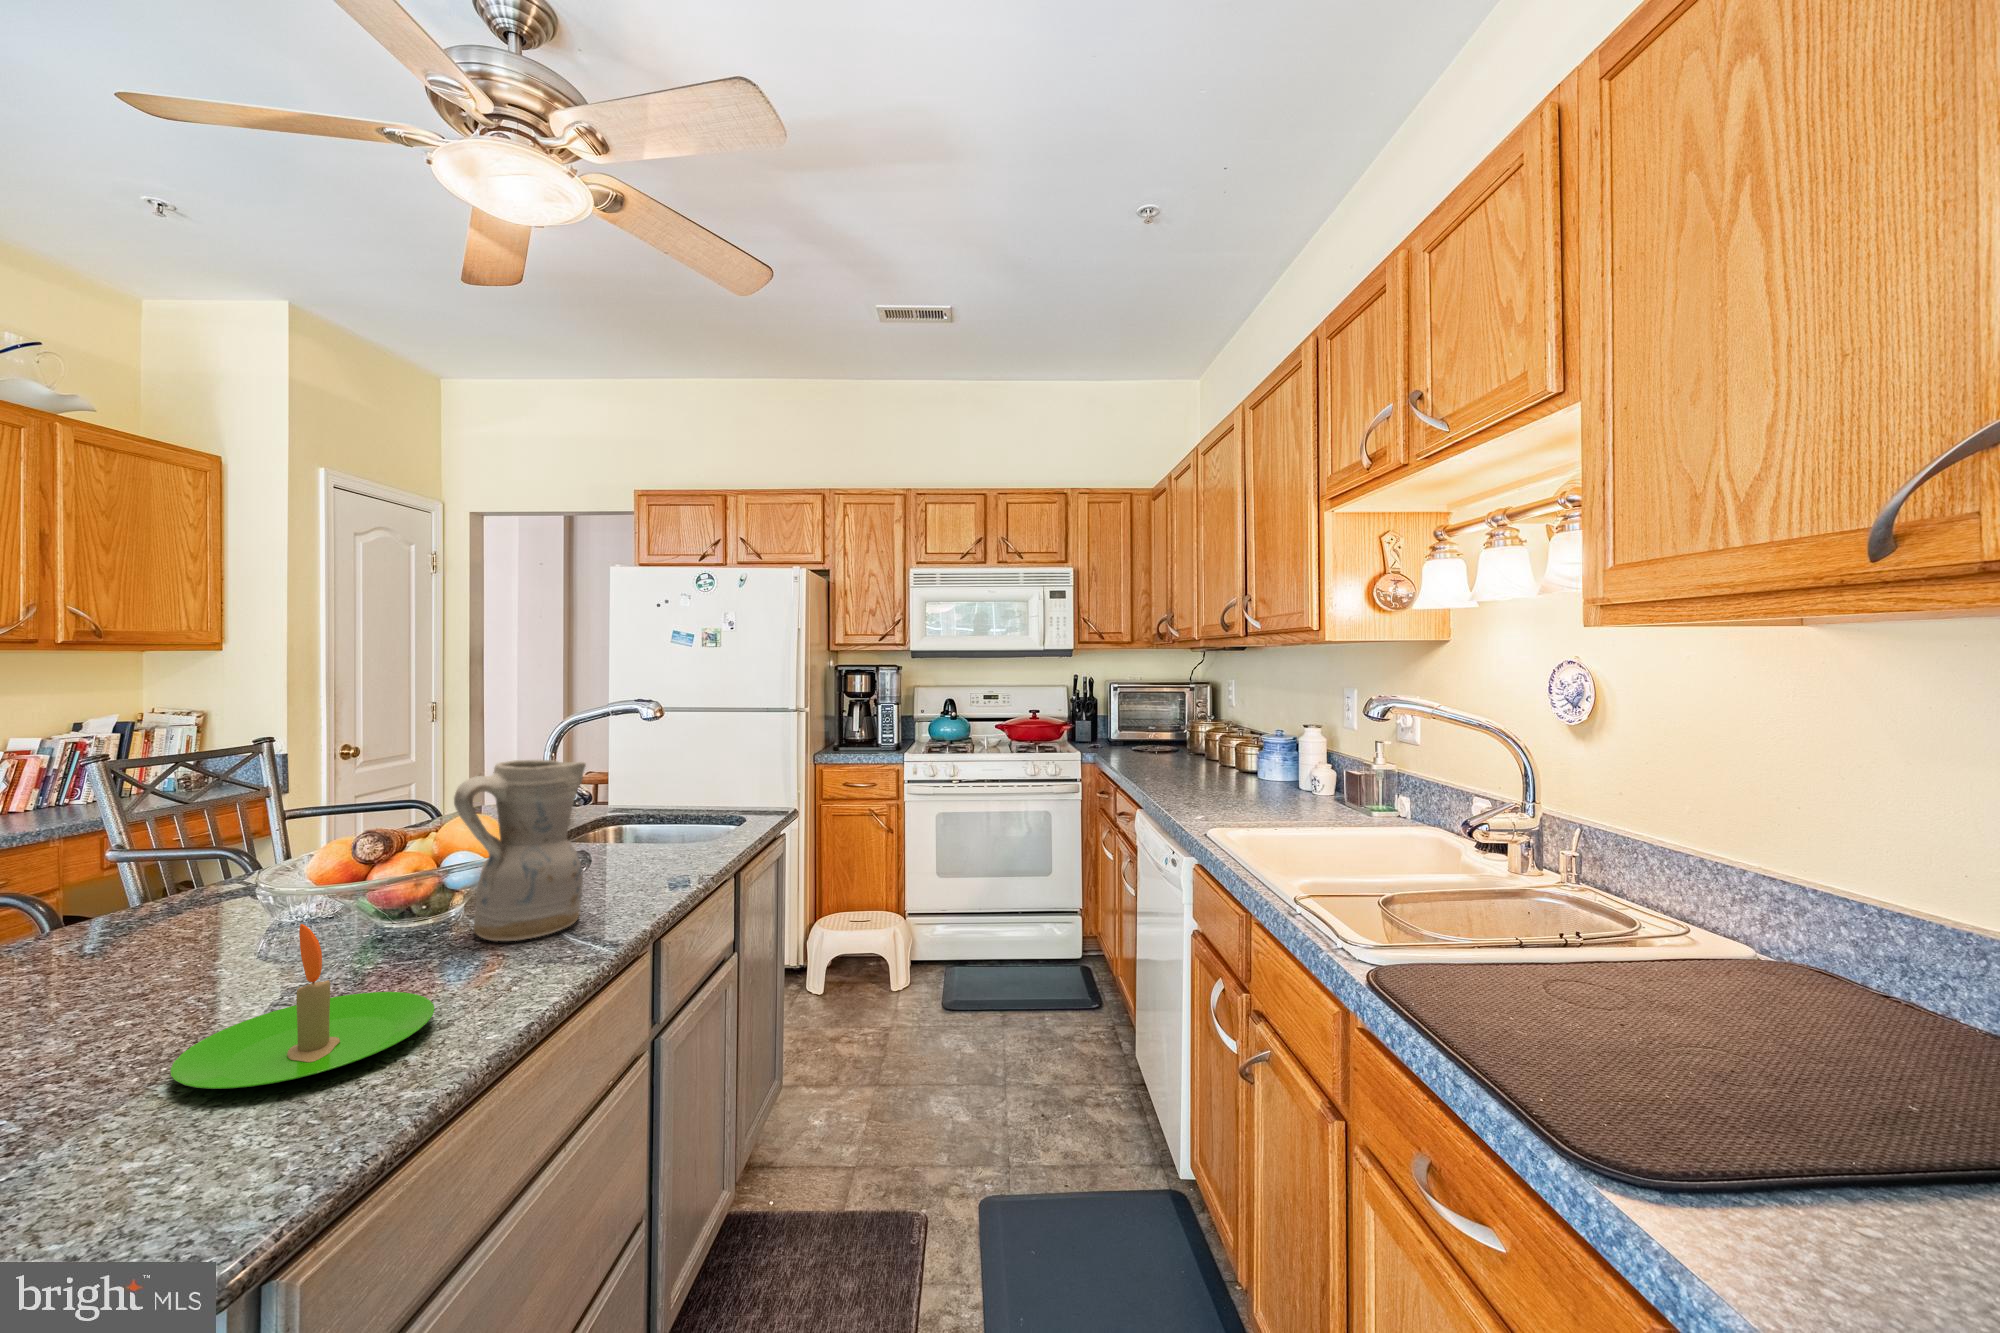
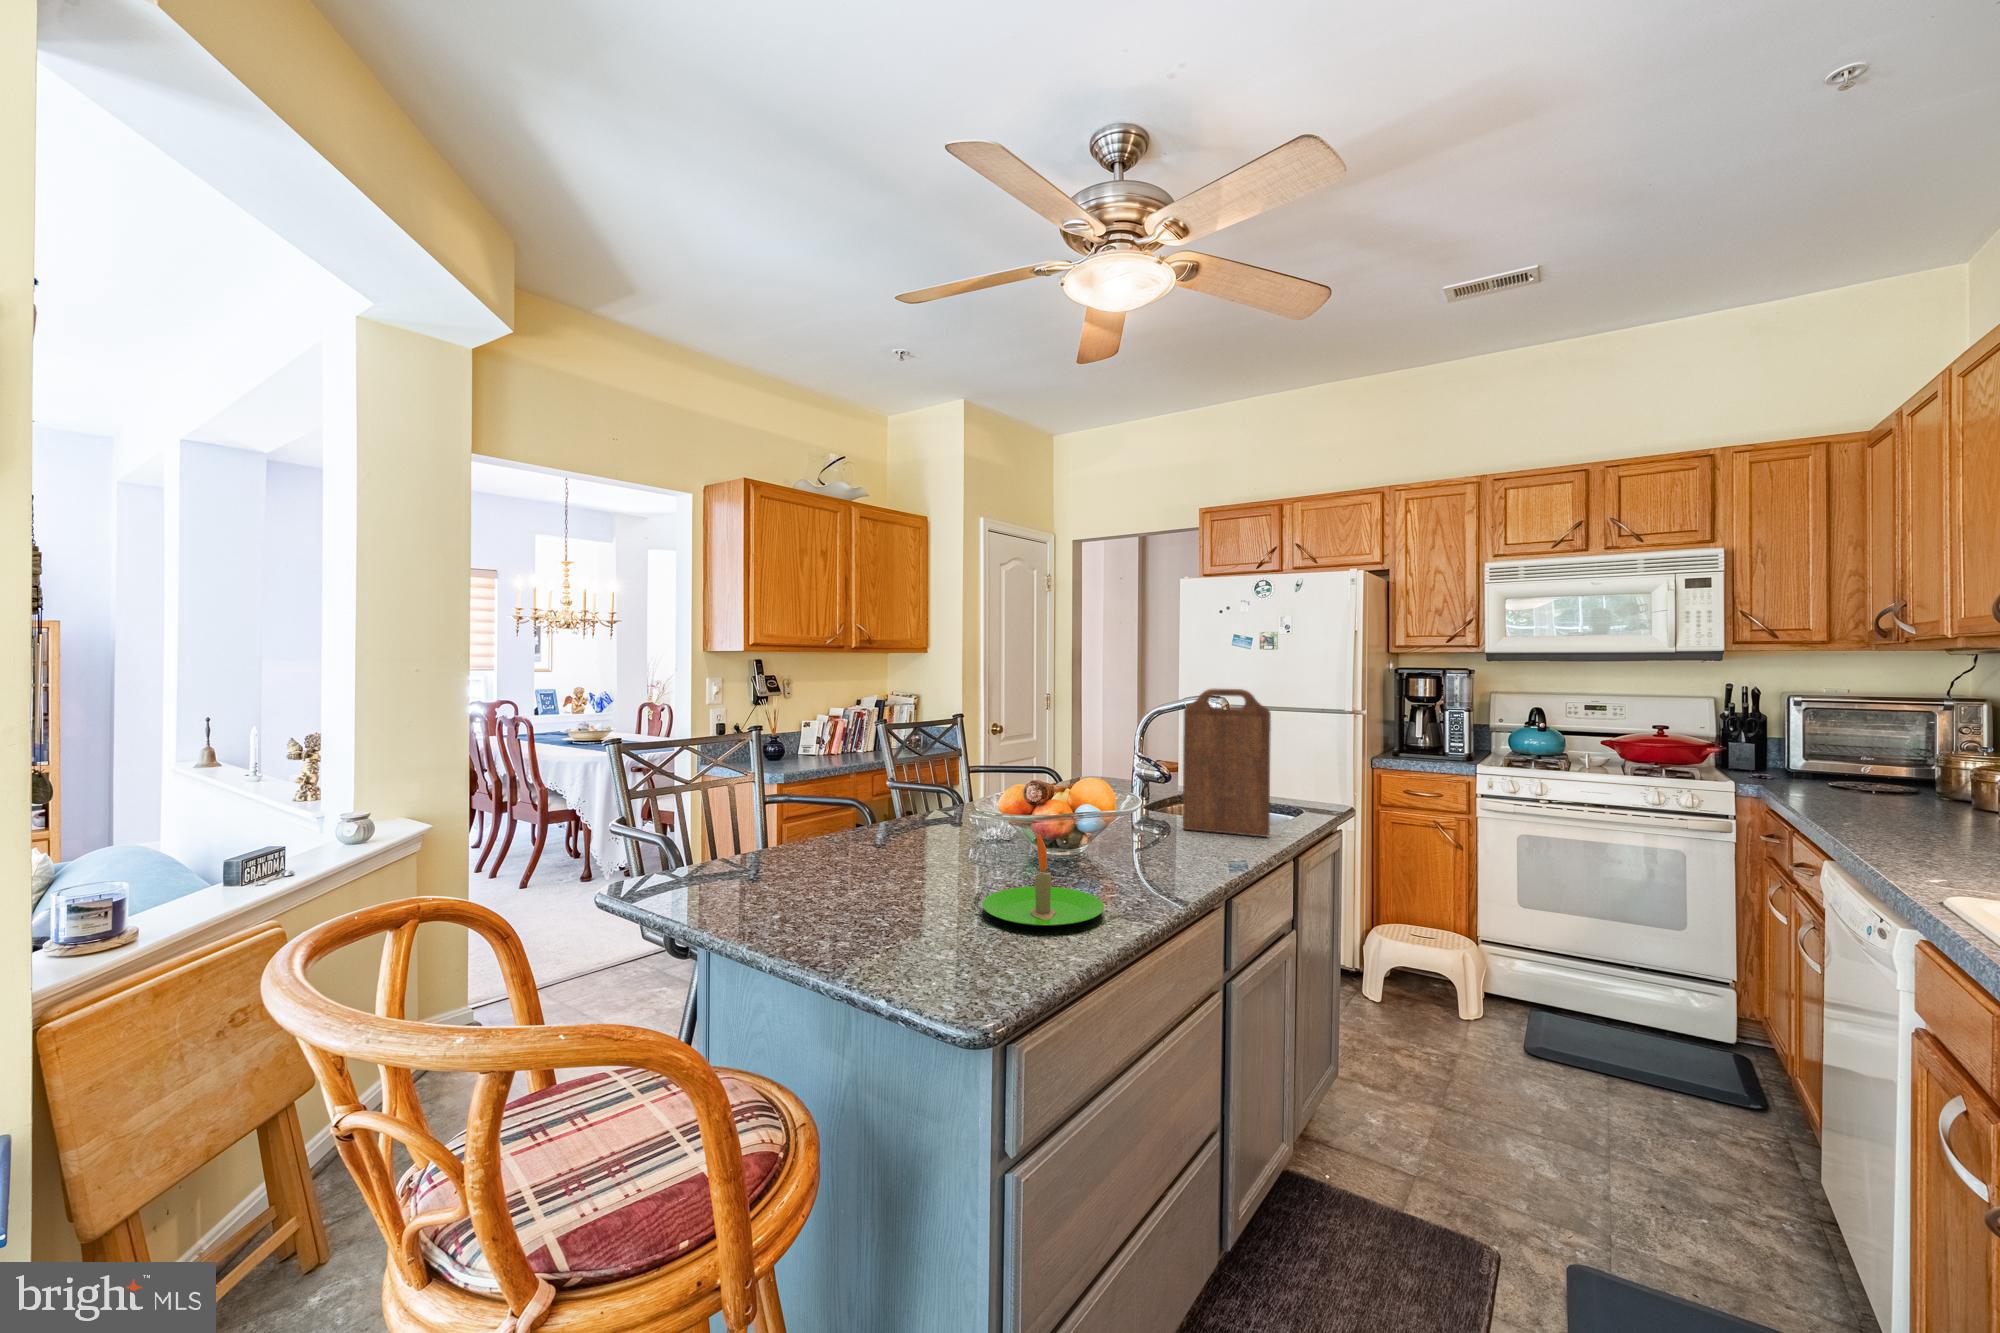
cutting board: none [596,686,705,861] -> present [1183,689,1271,836]
ceramic pitcher: present [454,760,586,941] -> none [1102,743,1185,876]

